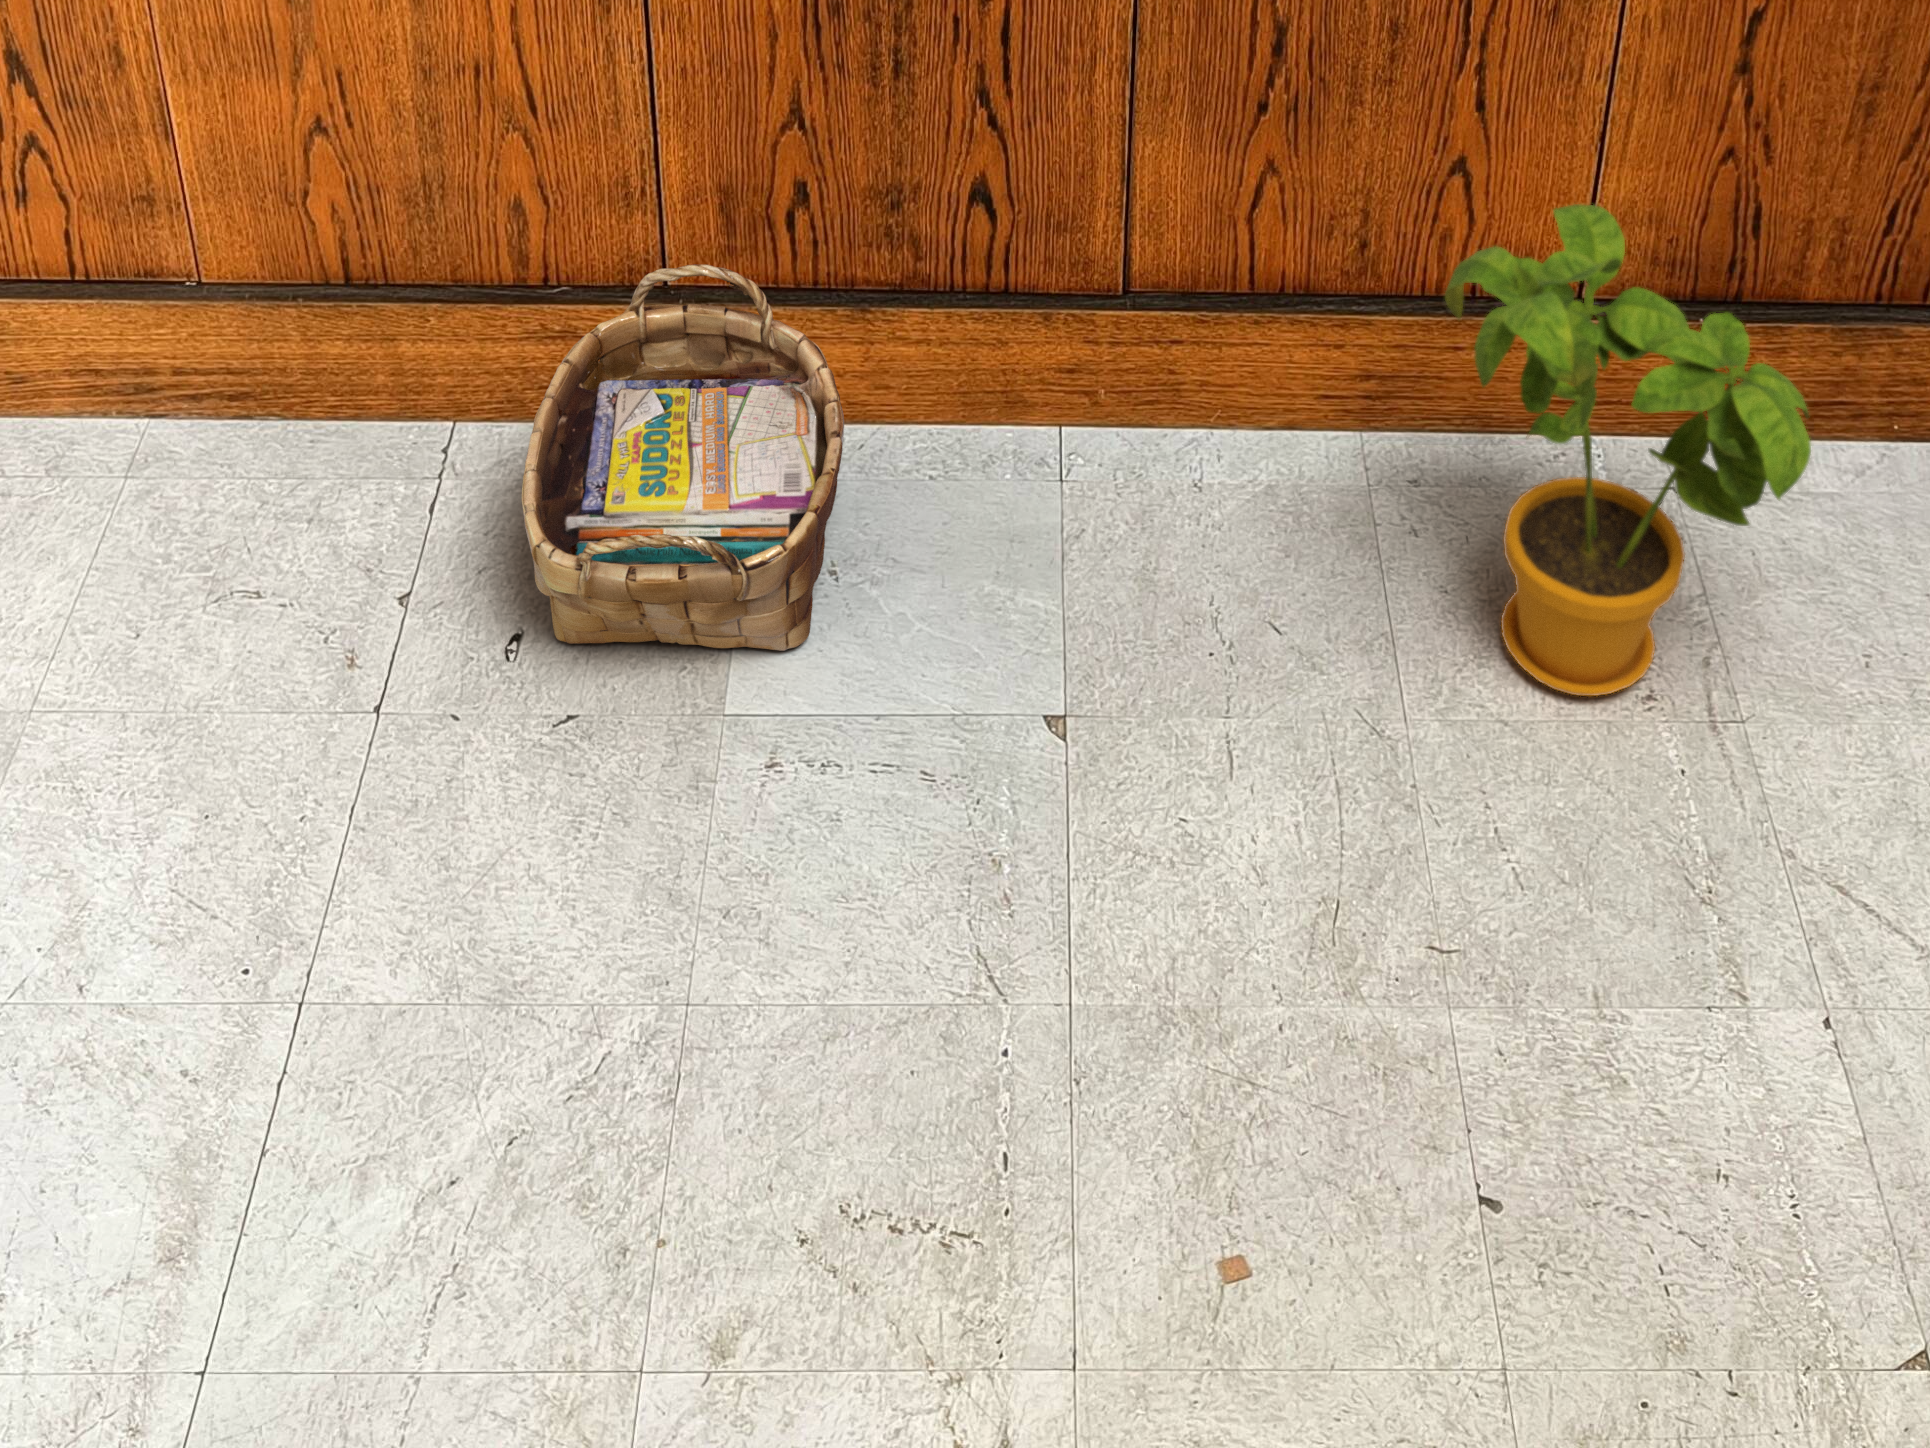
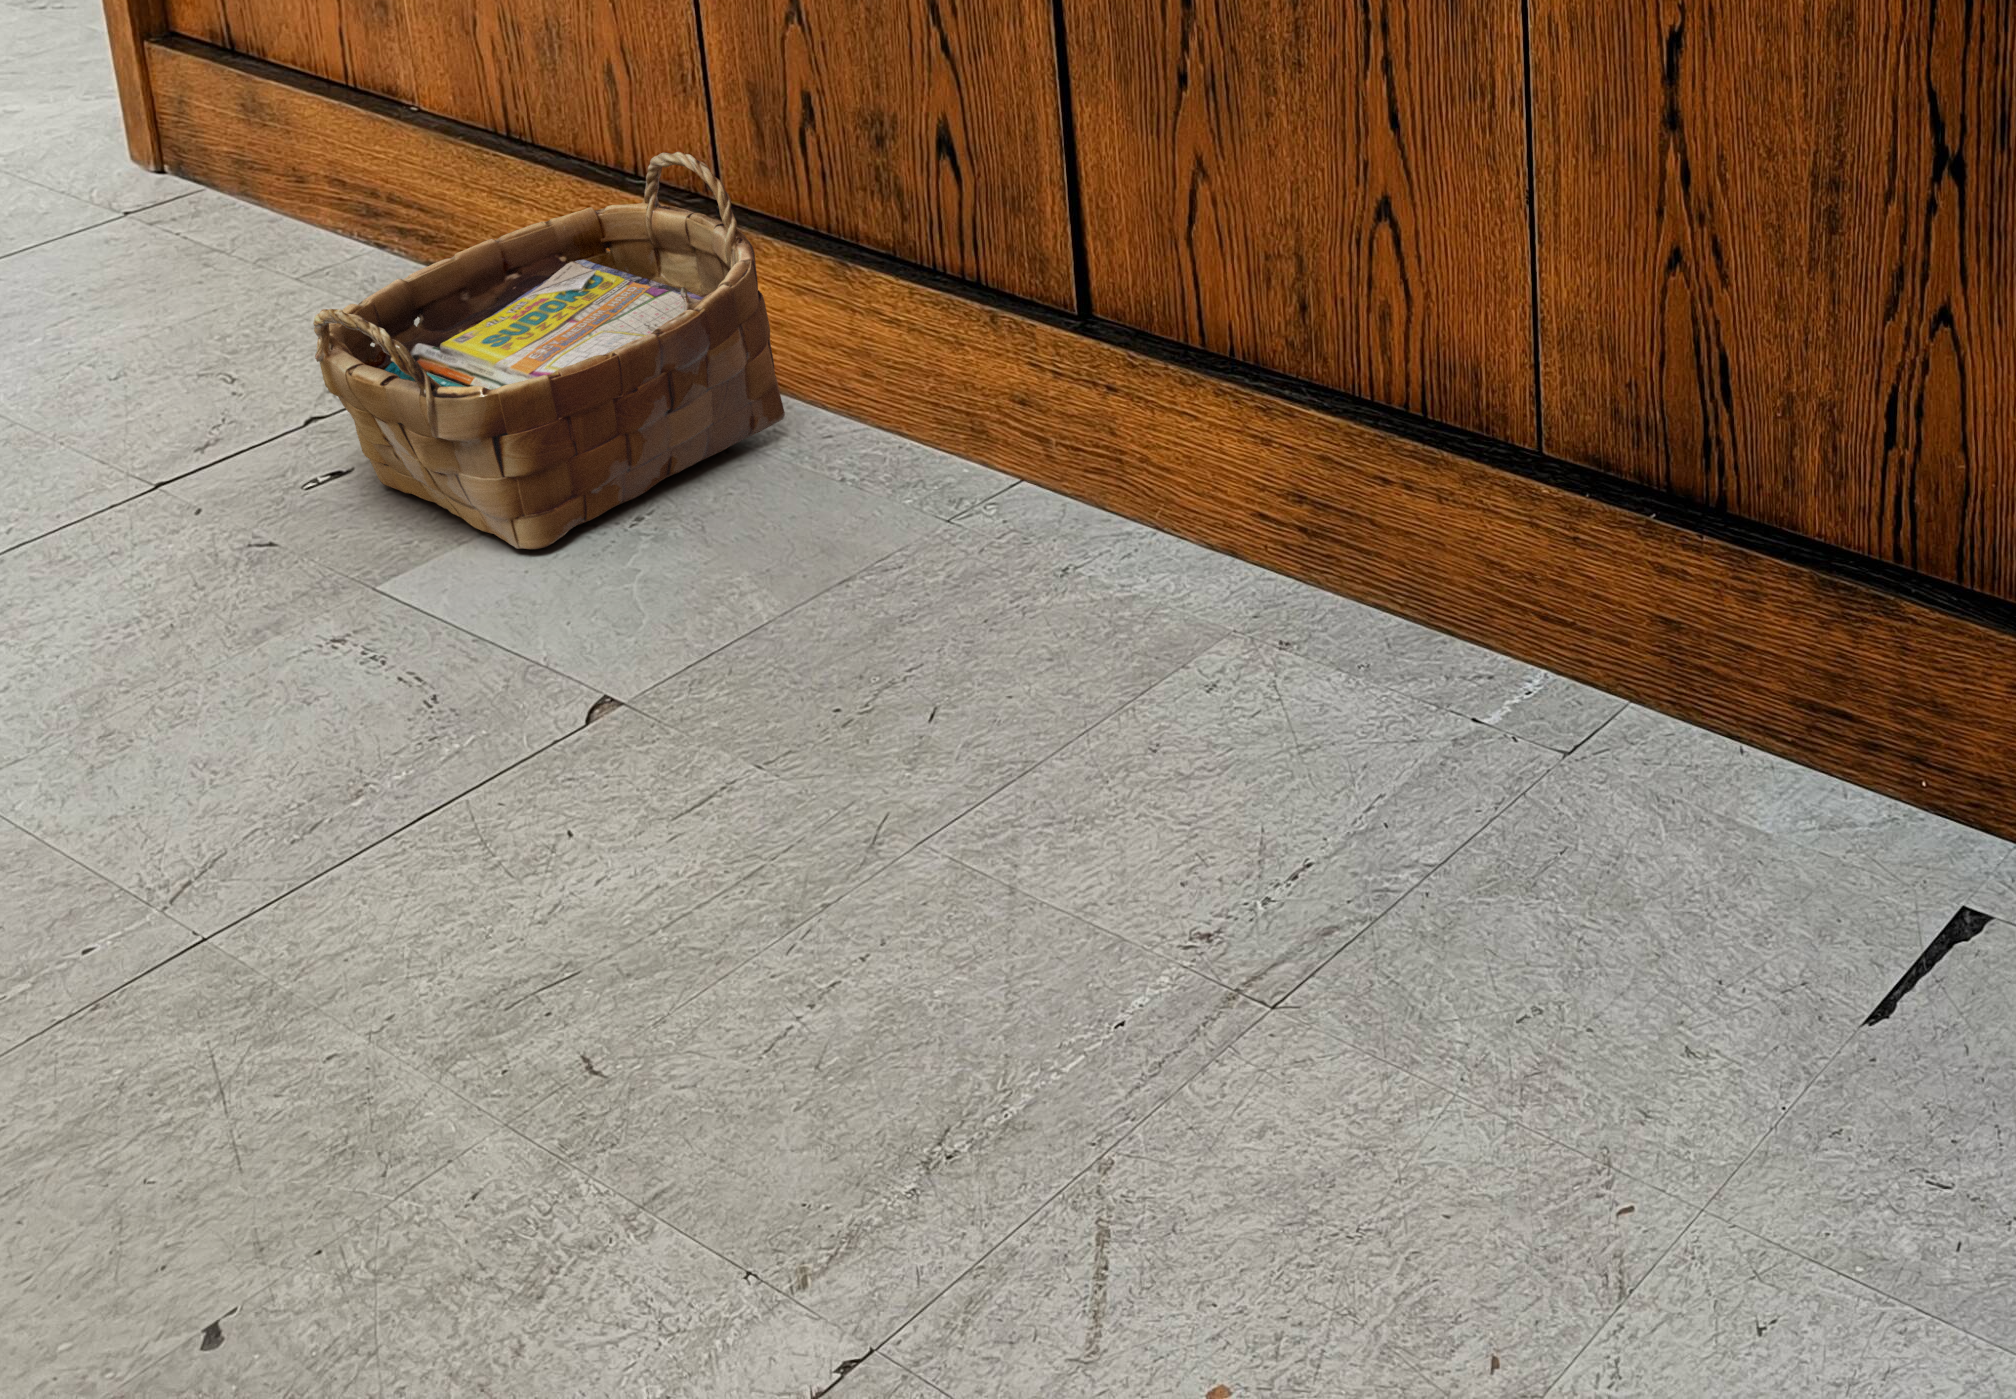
house plant: present [1445,204,1811,696] -> none [860,154,1413,884]

